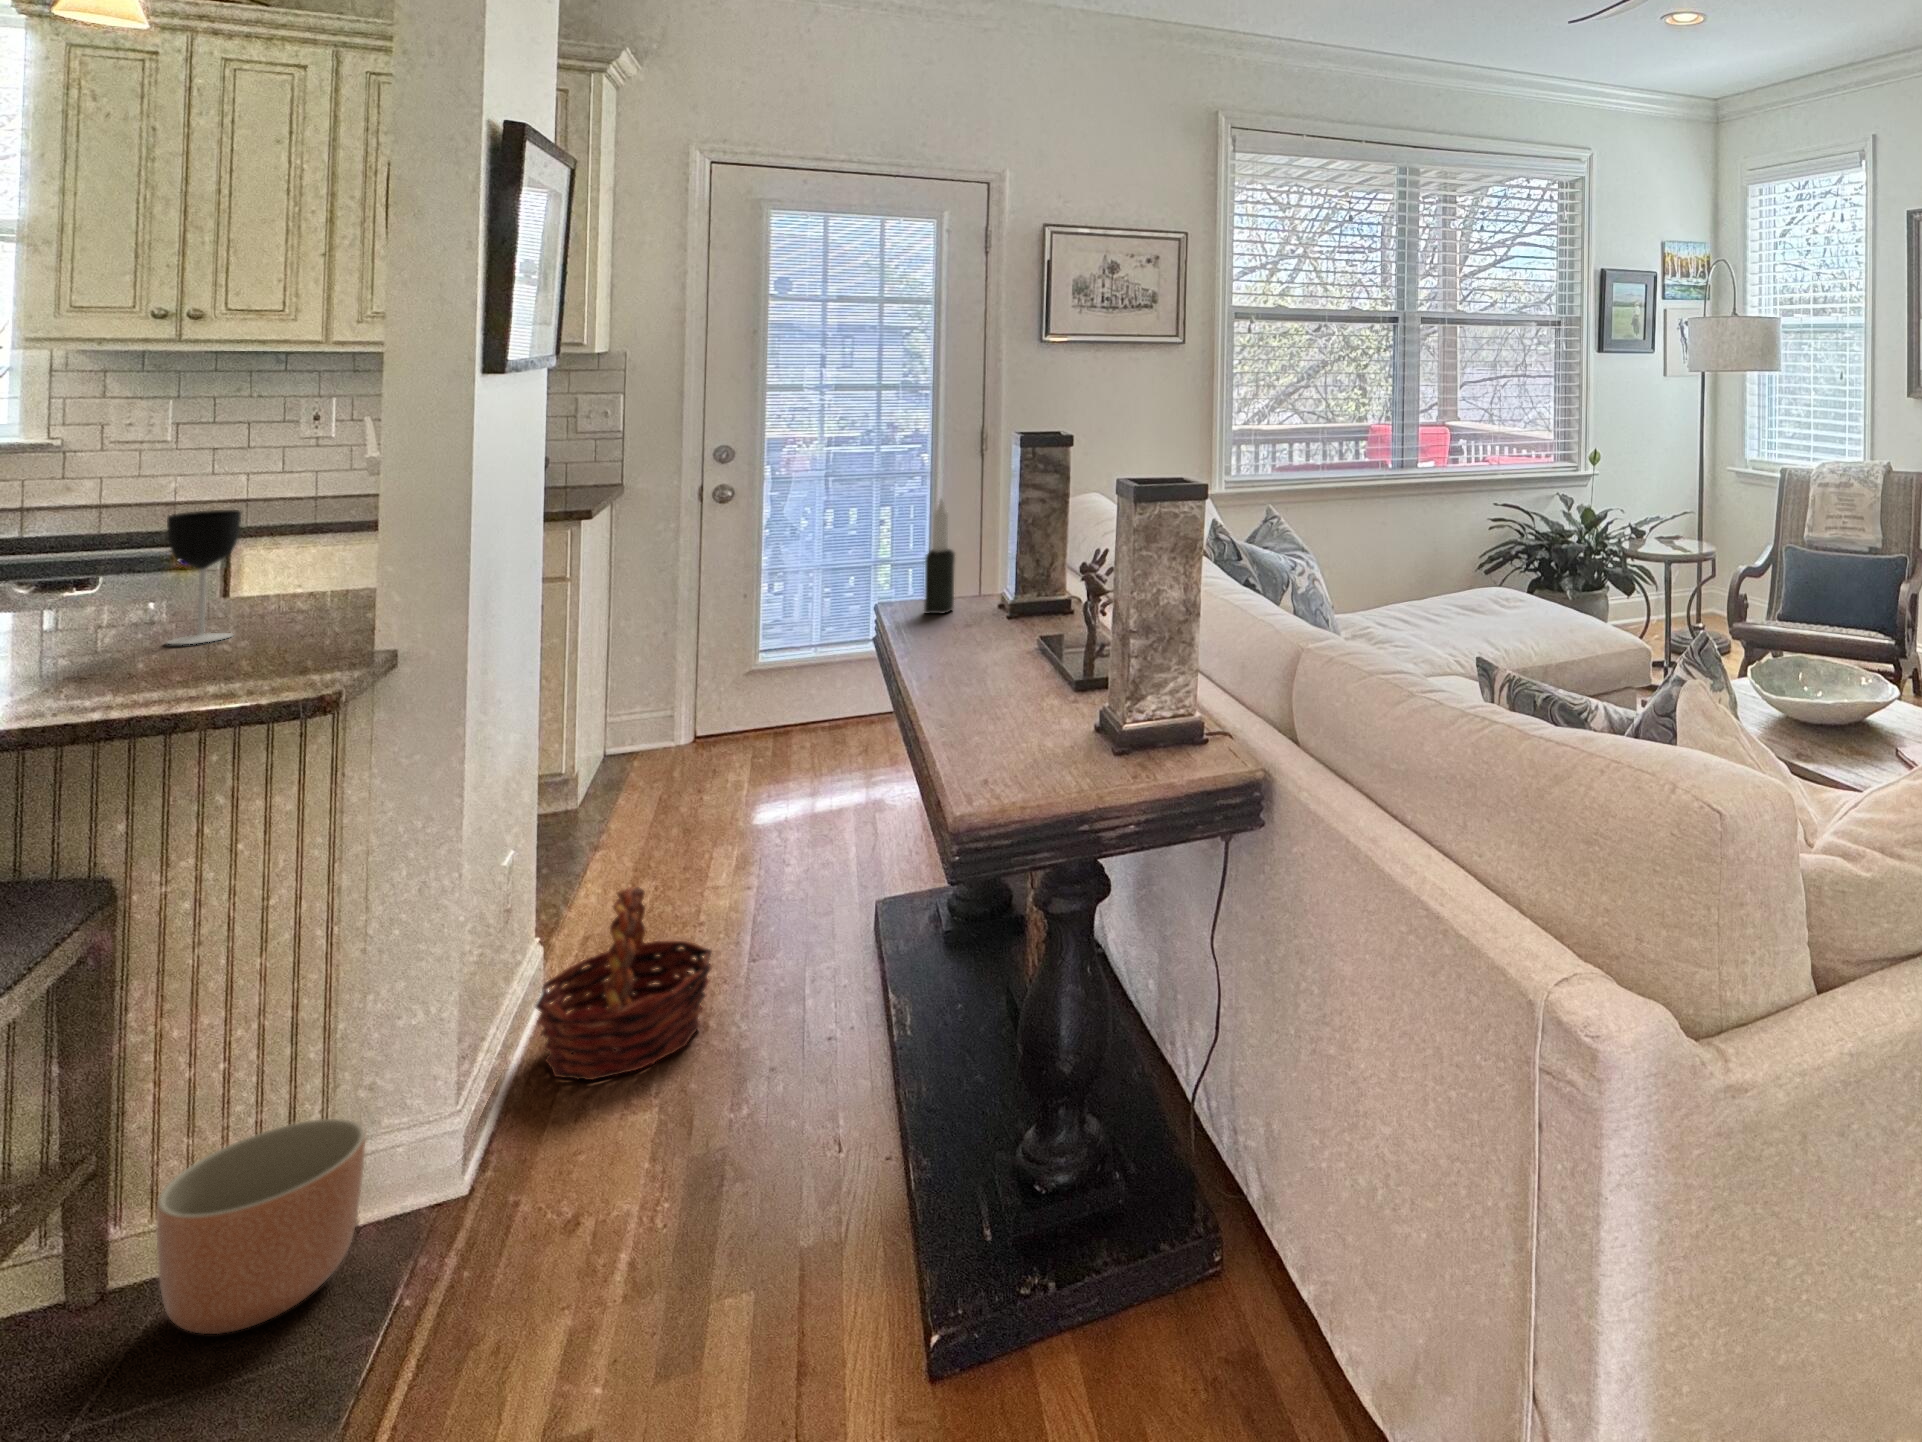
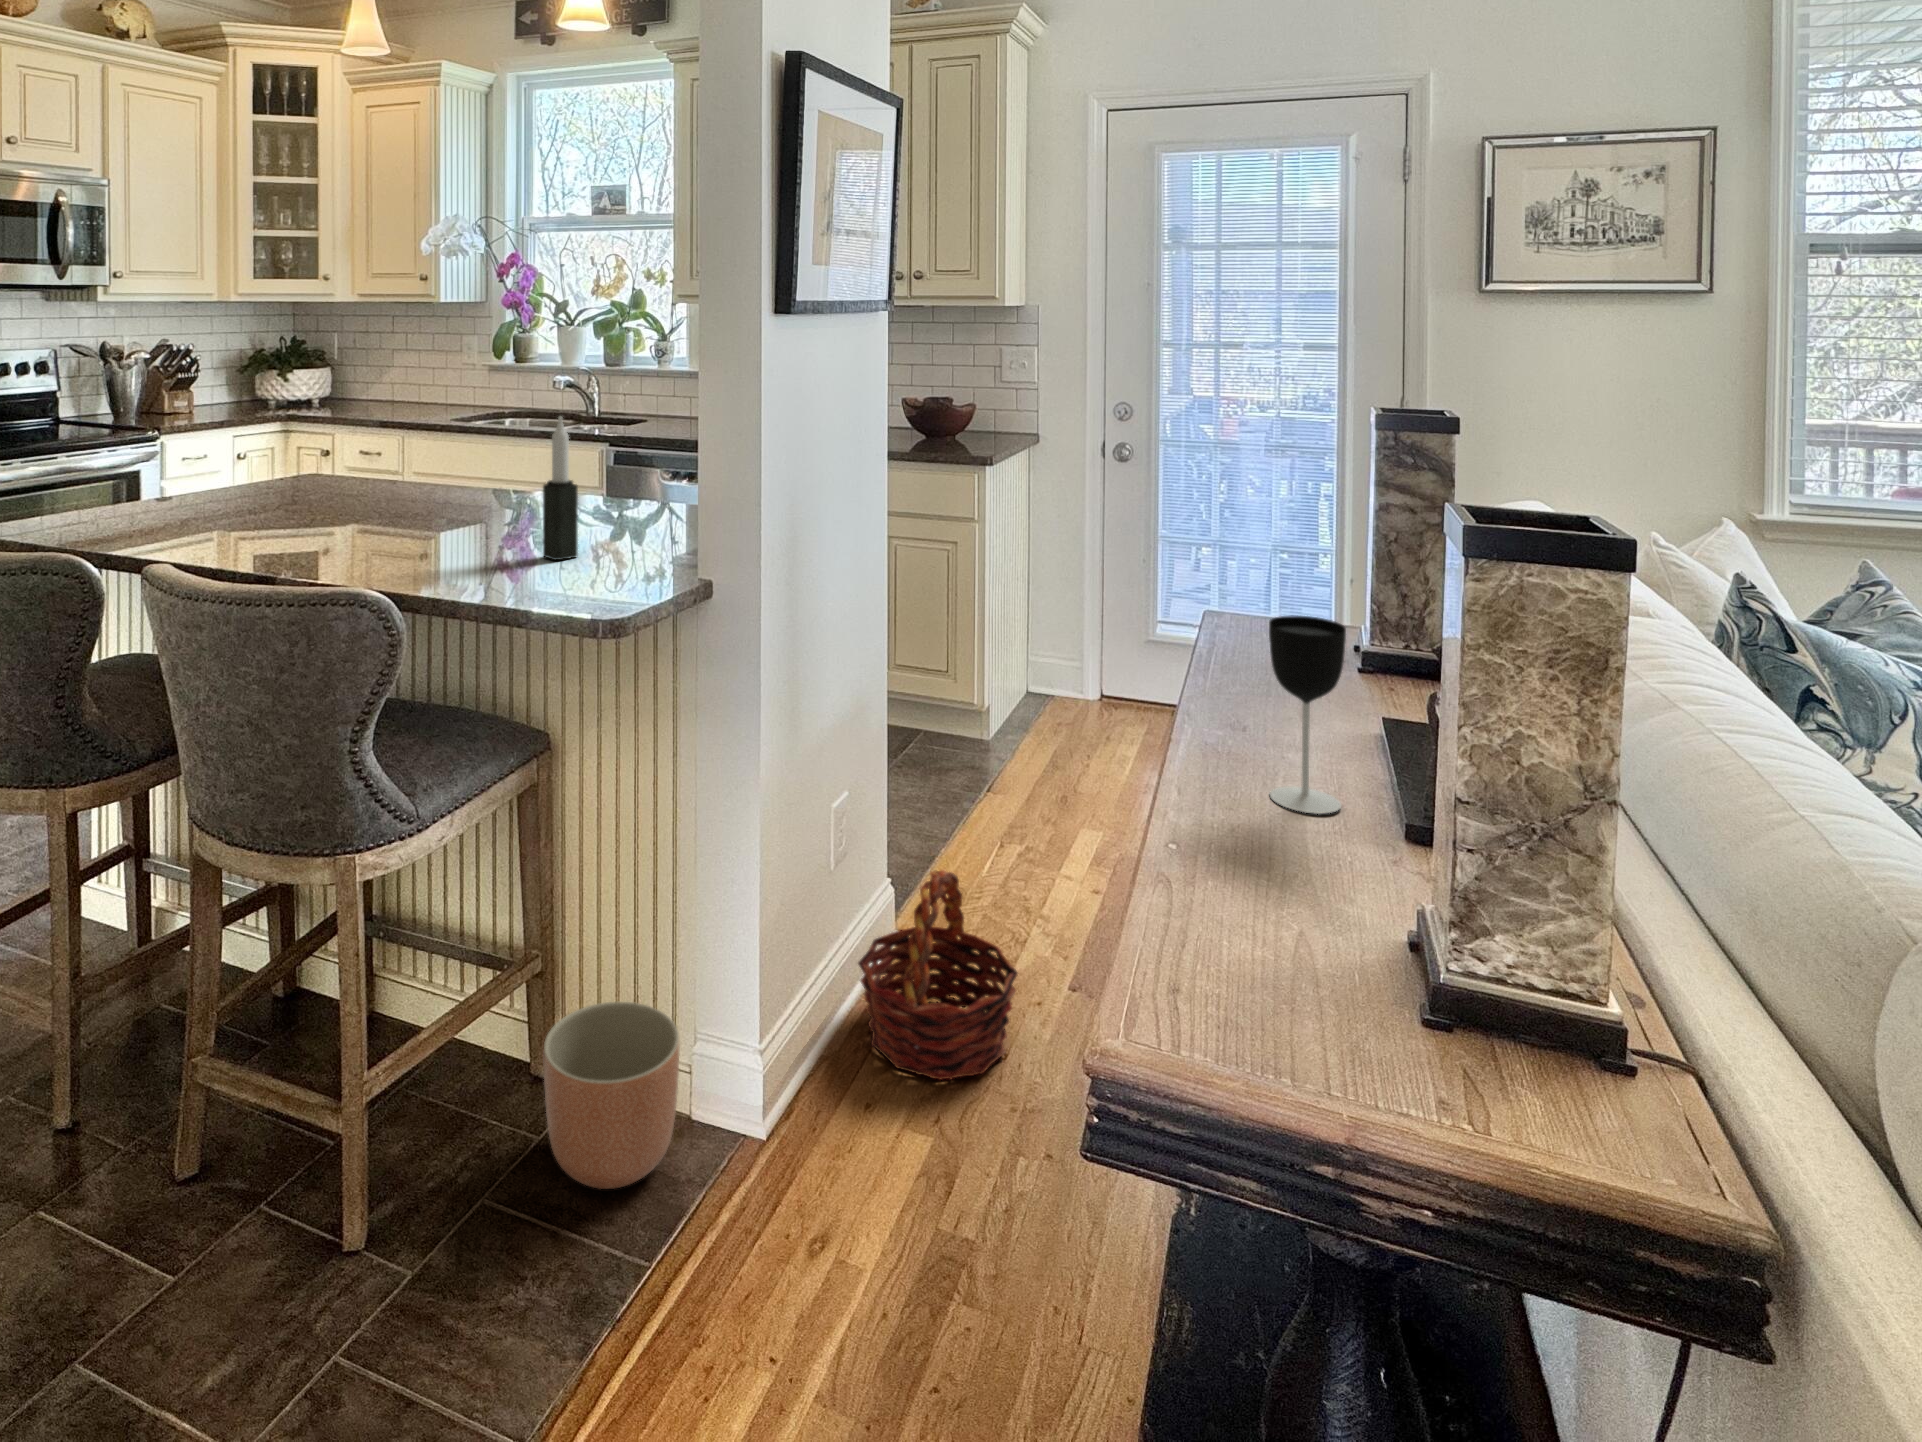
candle: present [924,499,955,614] -> present [543,416,578,560]
wine glass: present [167,510,241,644] -> present [1269,616,1346,814]

